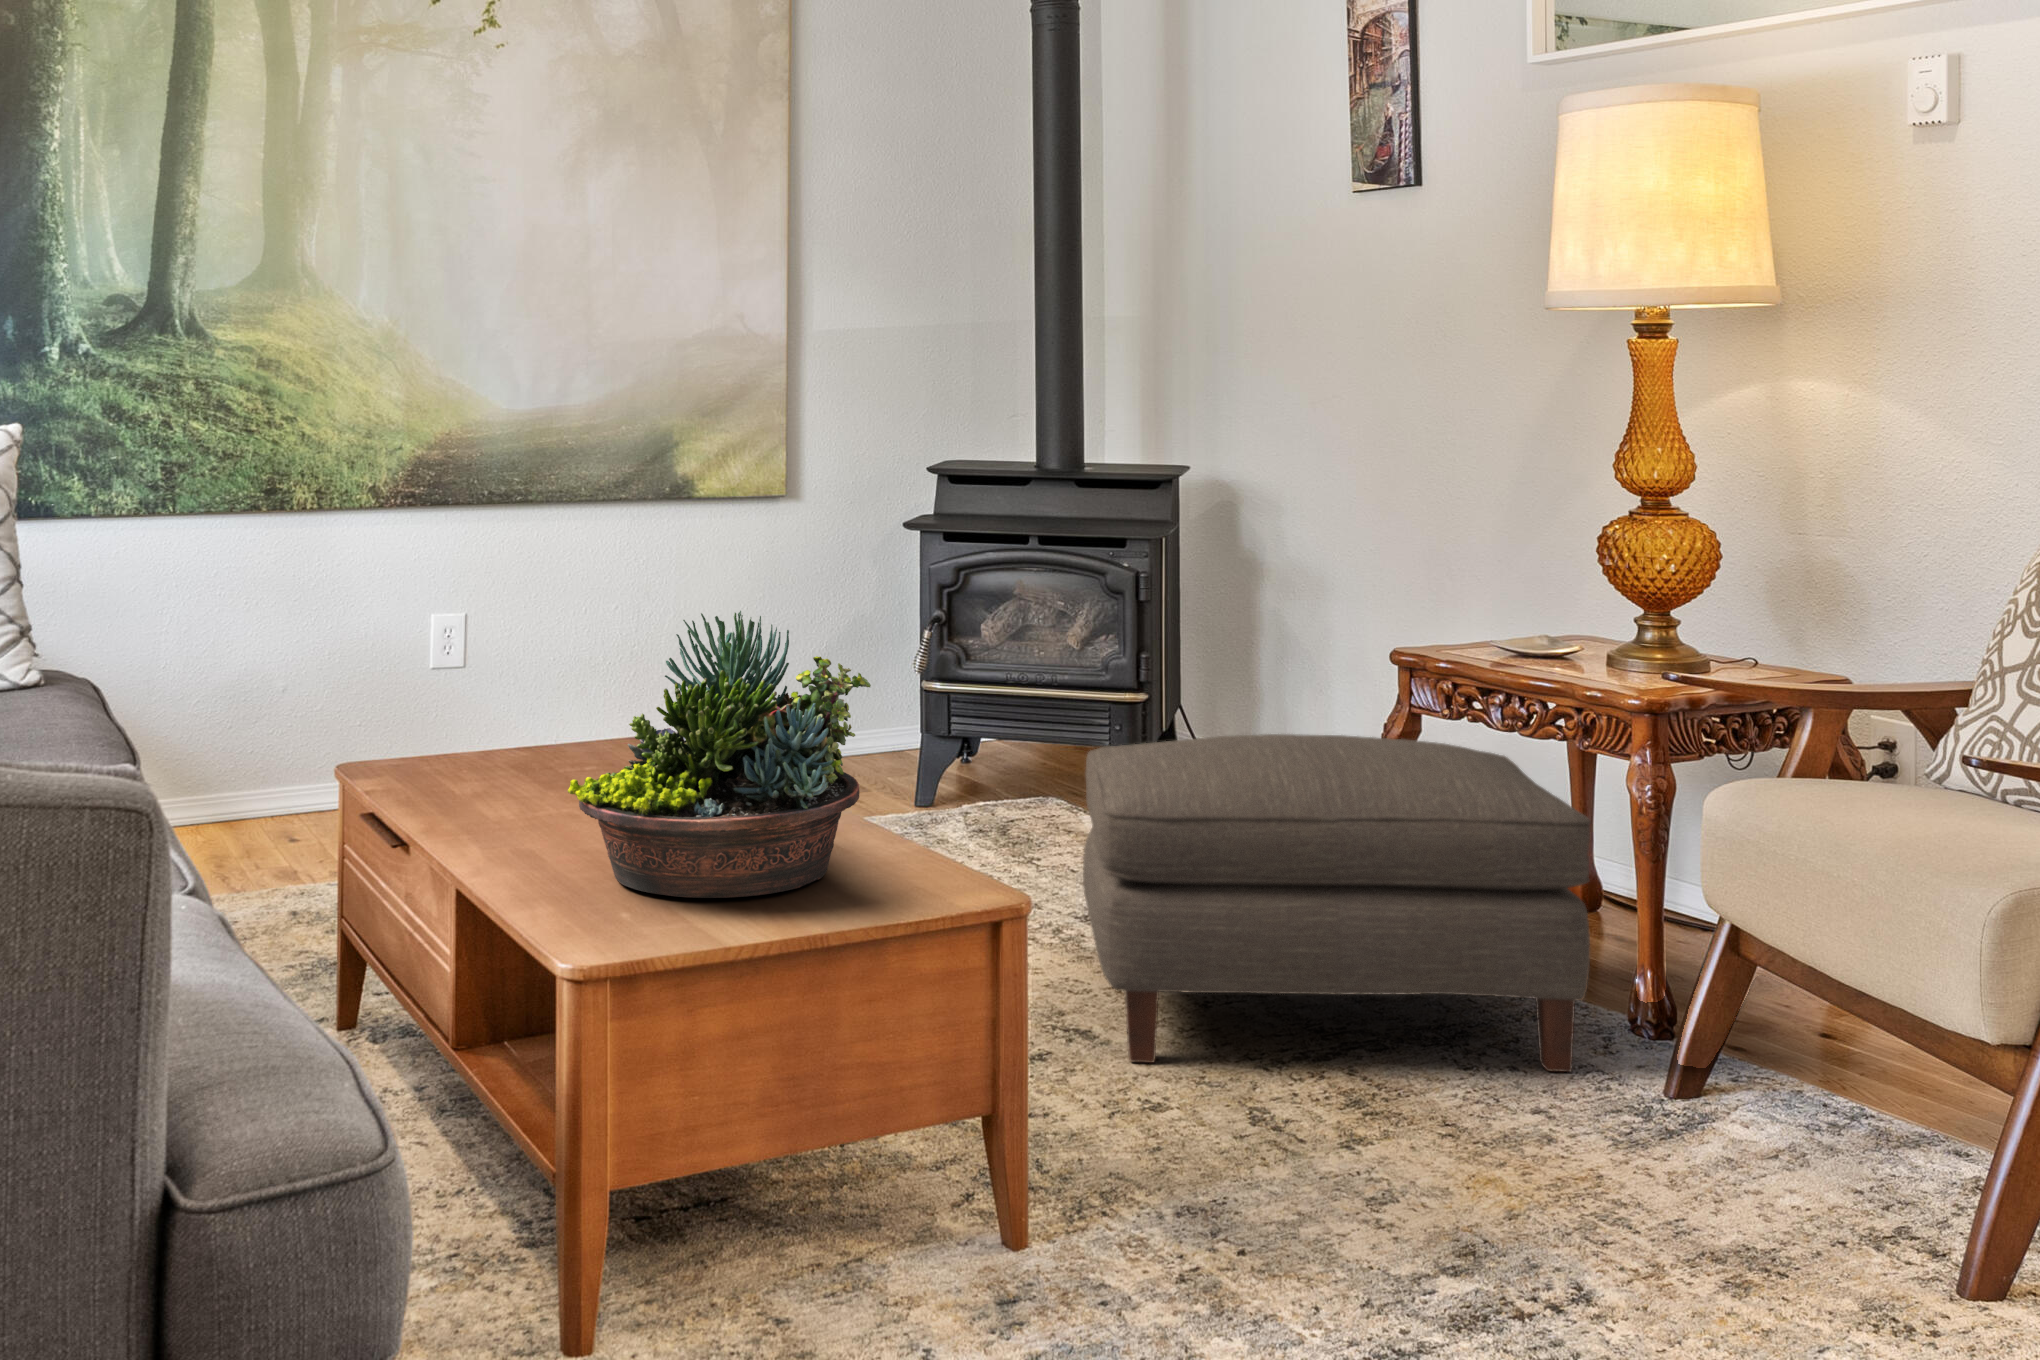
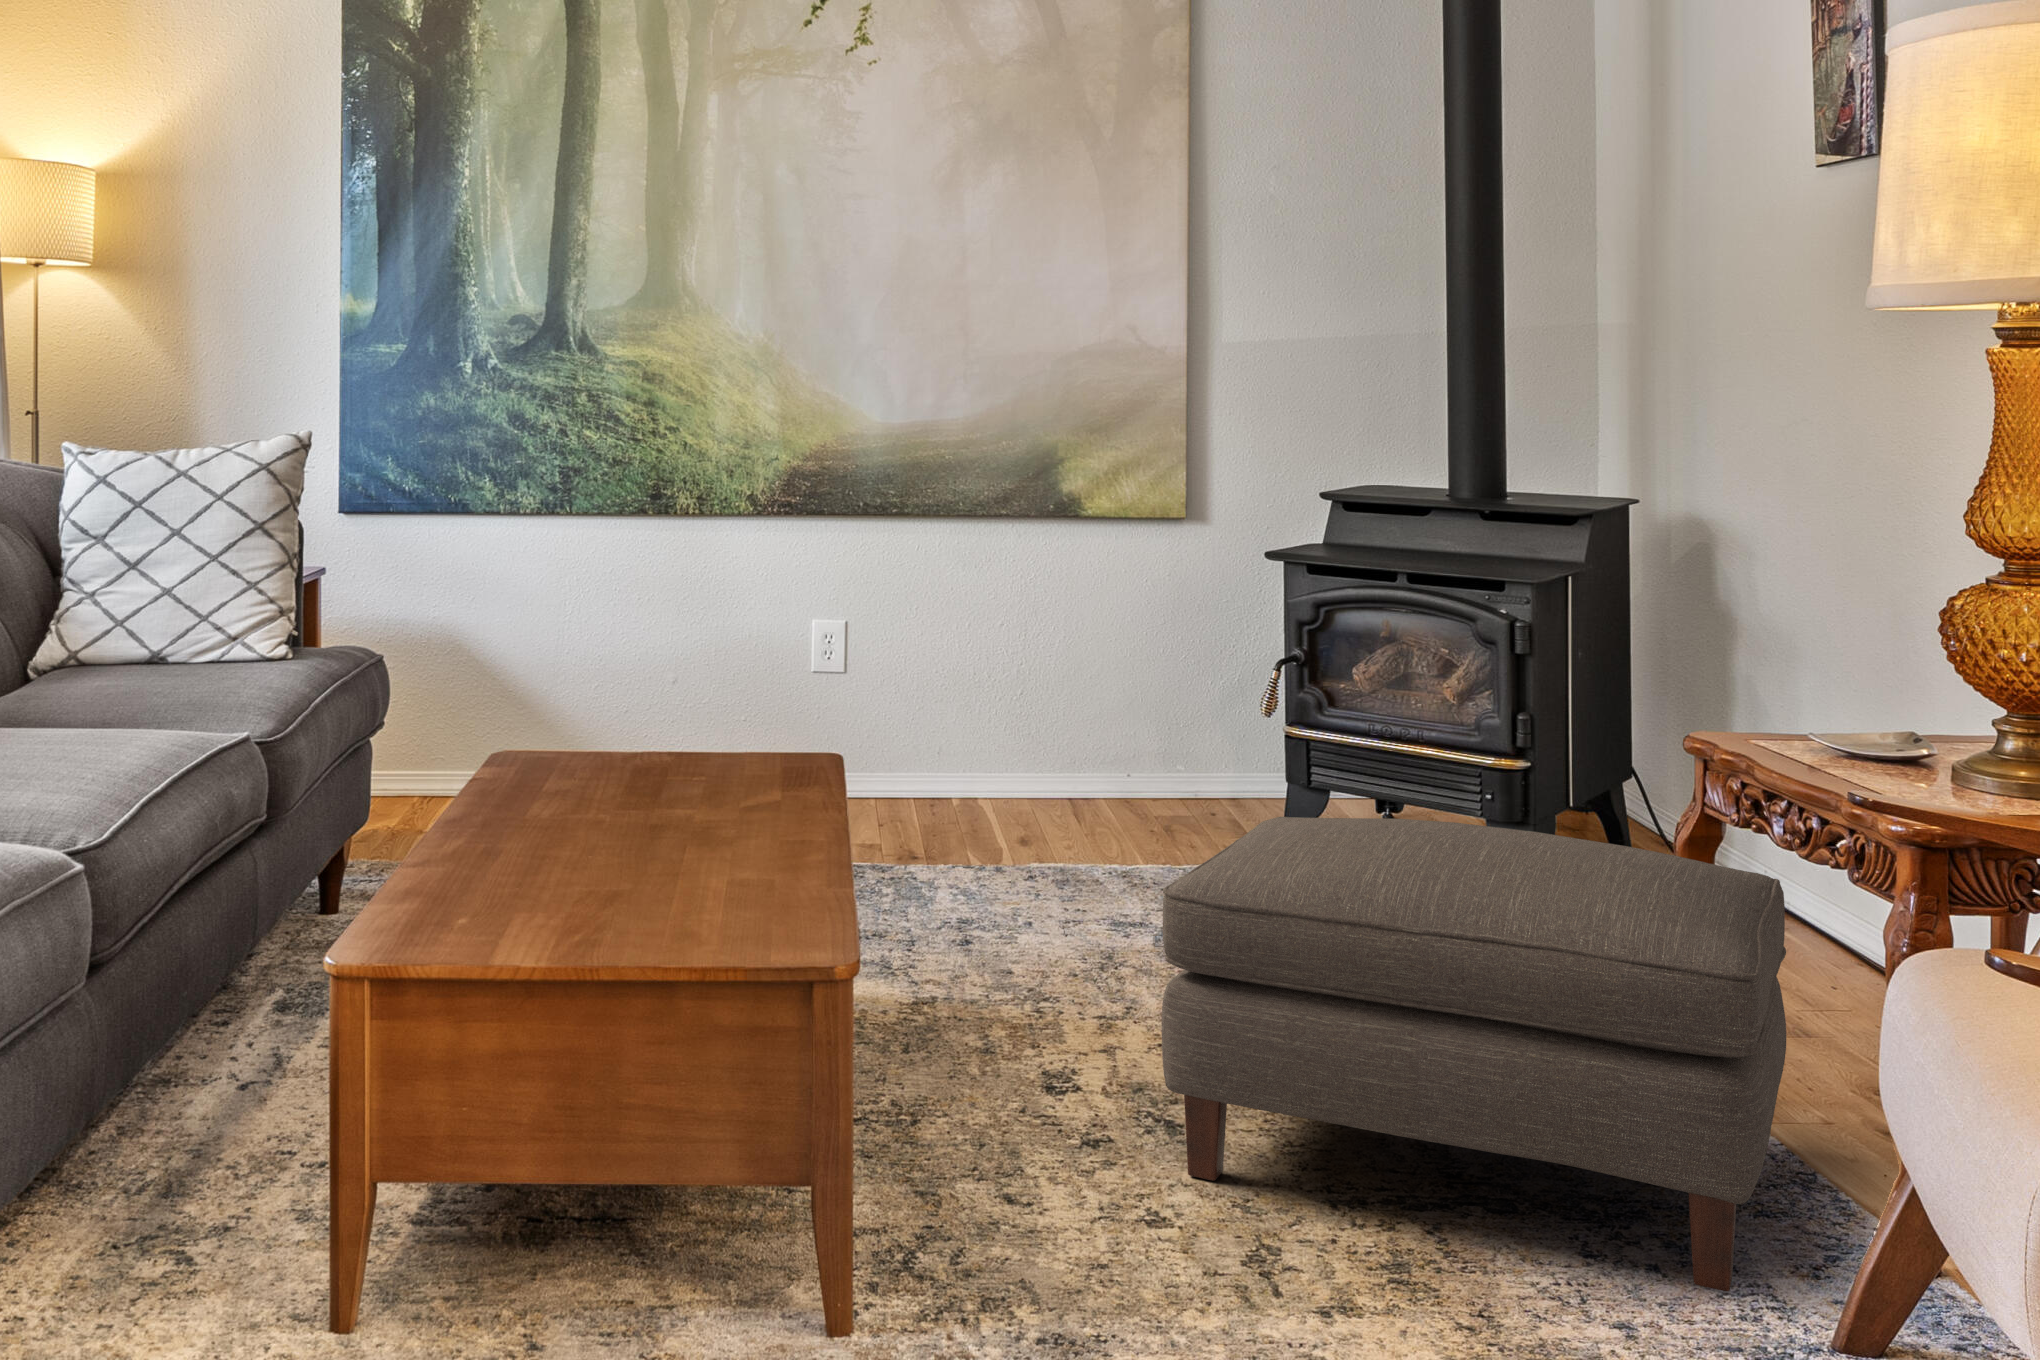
succulent planter: present [568,611,871,898] -> none [469,641,763,931]

